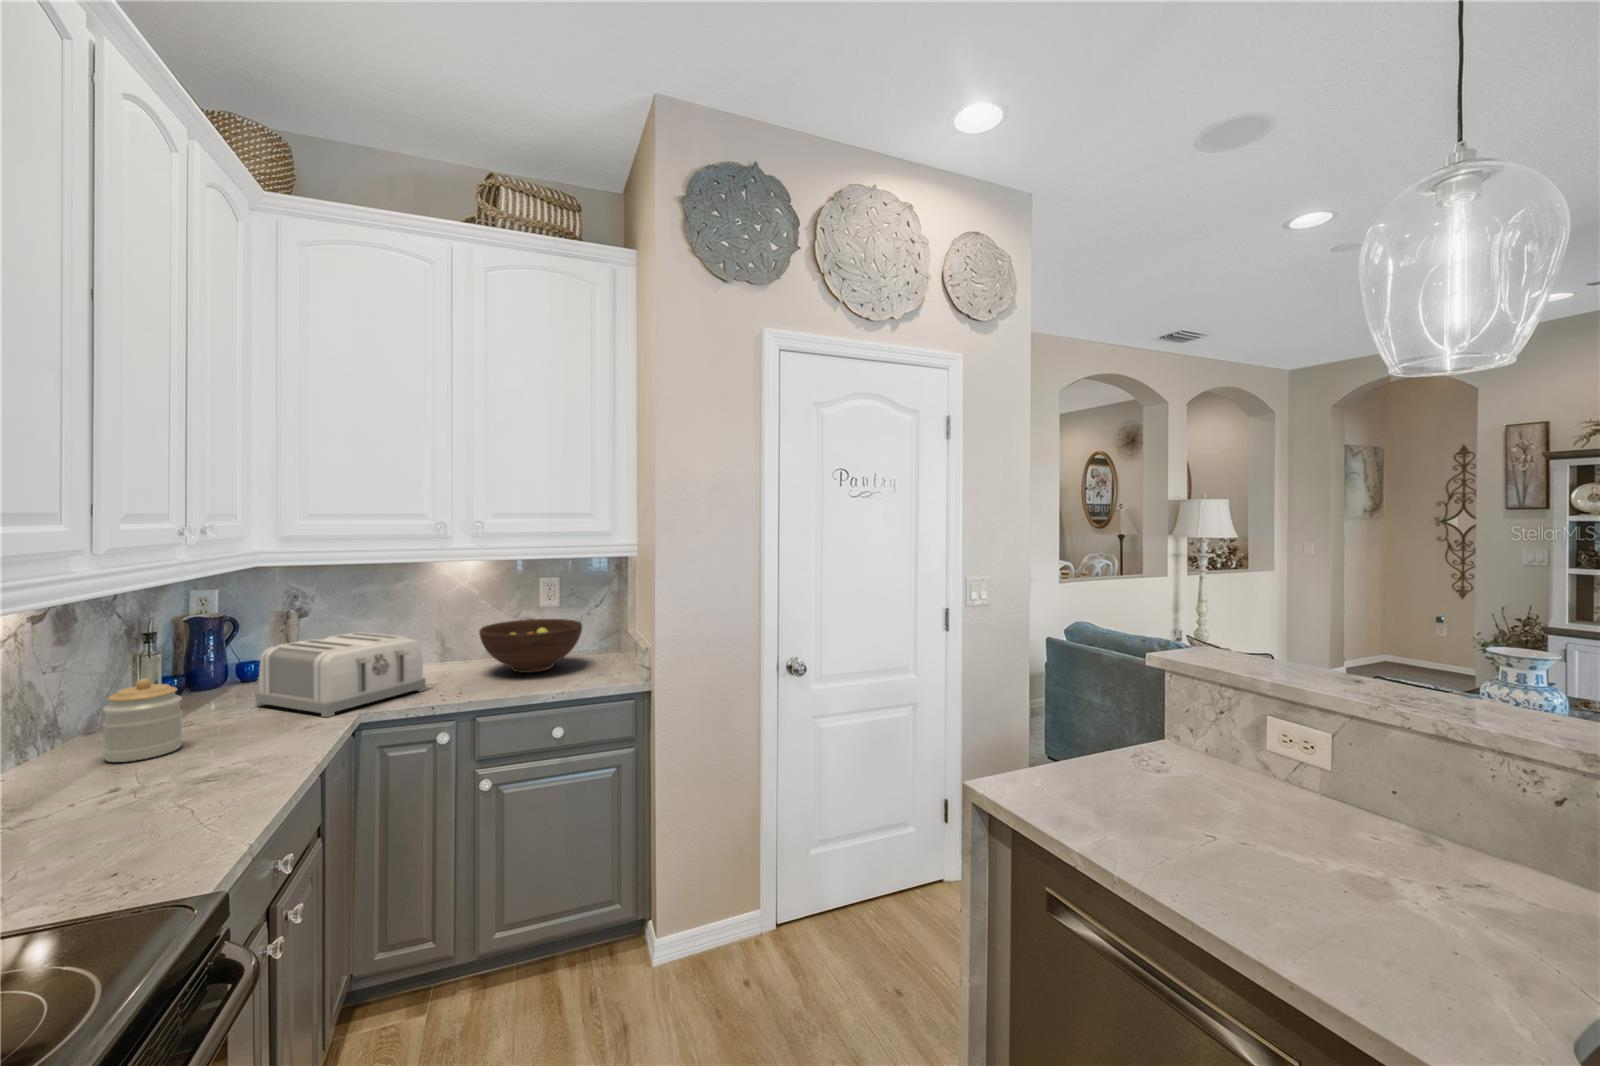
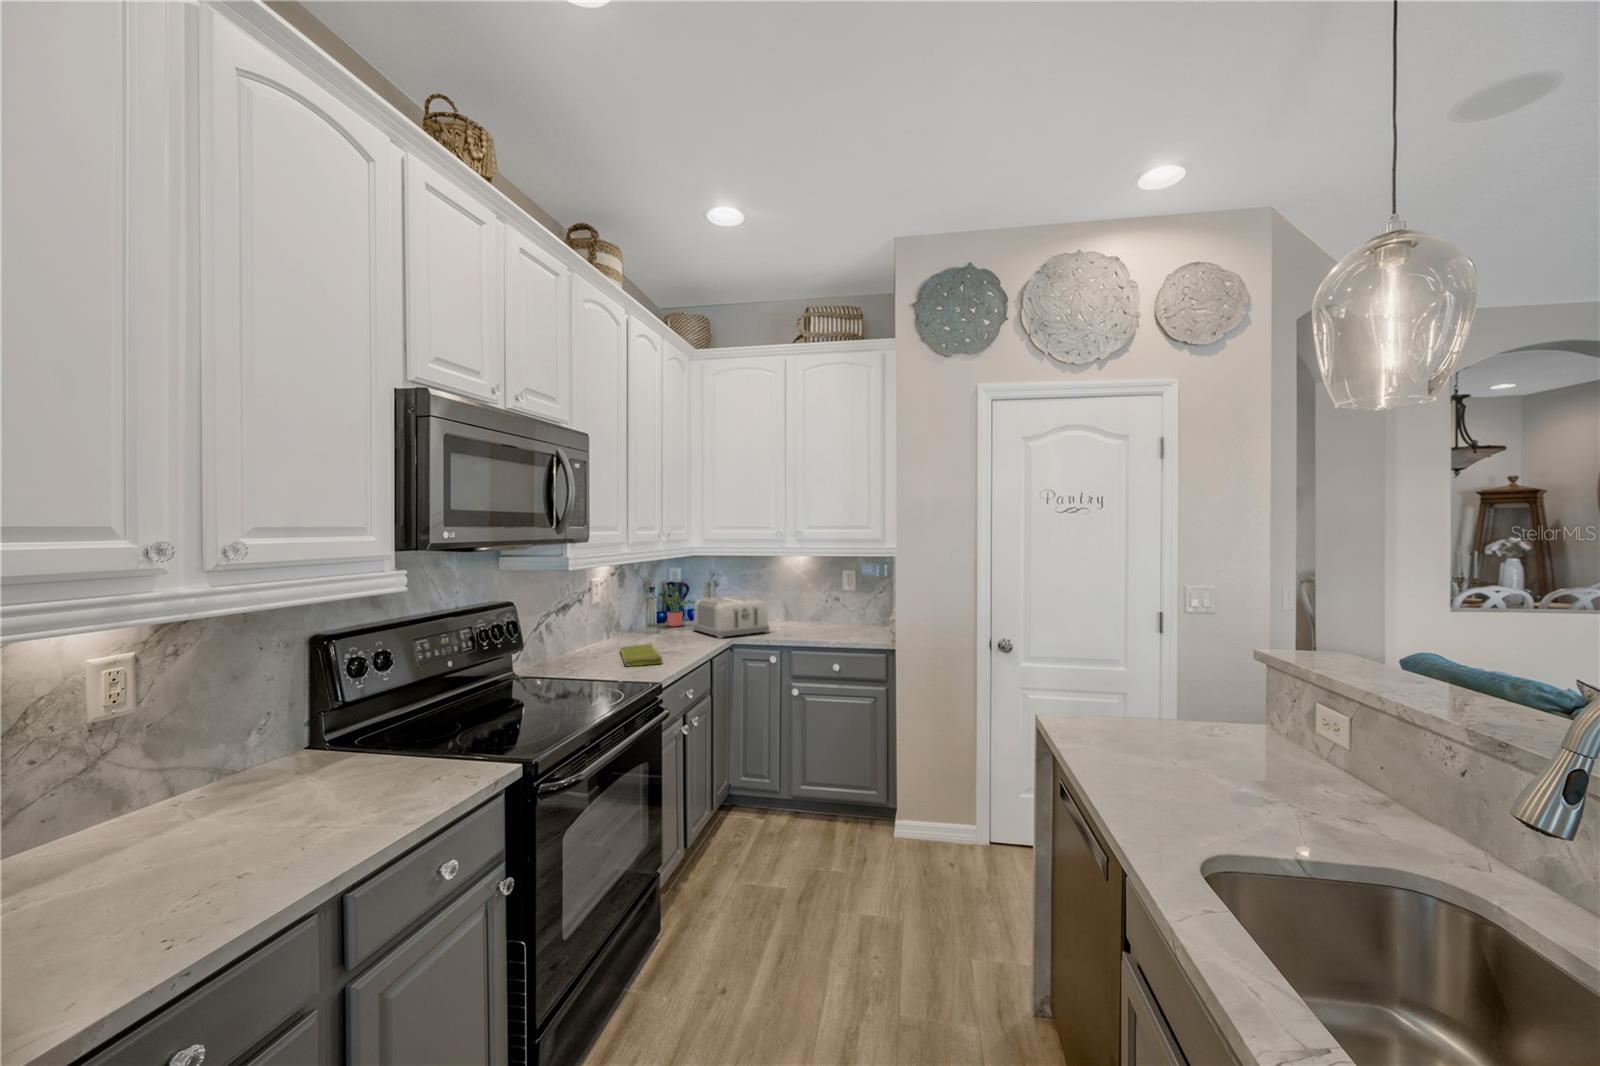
potted plant: none [166,617,264,701] -> present [659,583,695,627]
fruit bowl: present [479,619,582,673] -> none [801,597,864,631]
jar: present [103,678,183,762] -> none [636,607,663,644]
dish towel: none [49,758,194,846] -> present [620,643,663,666]

